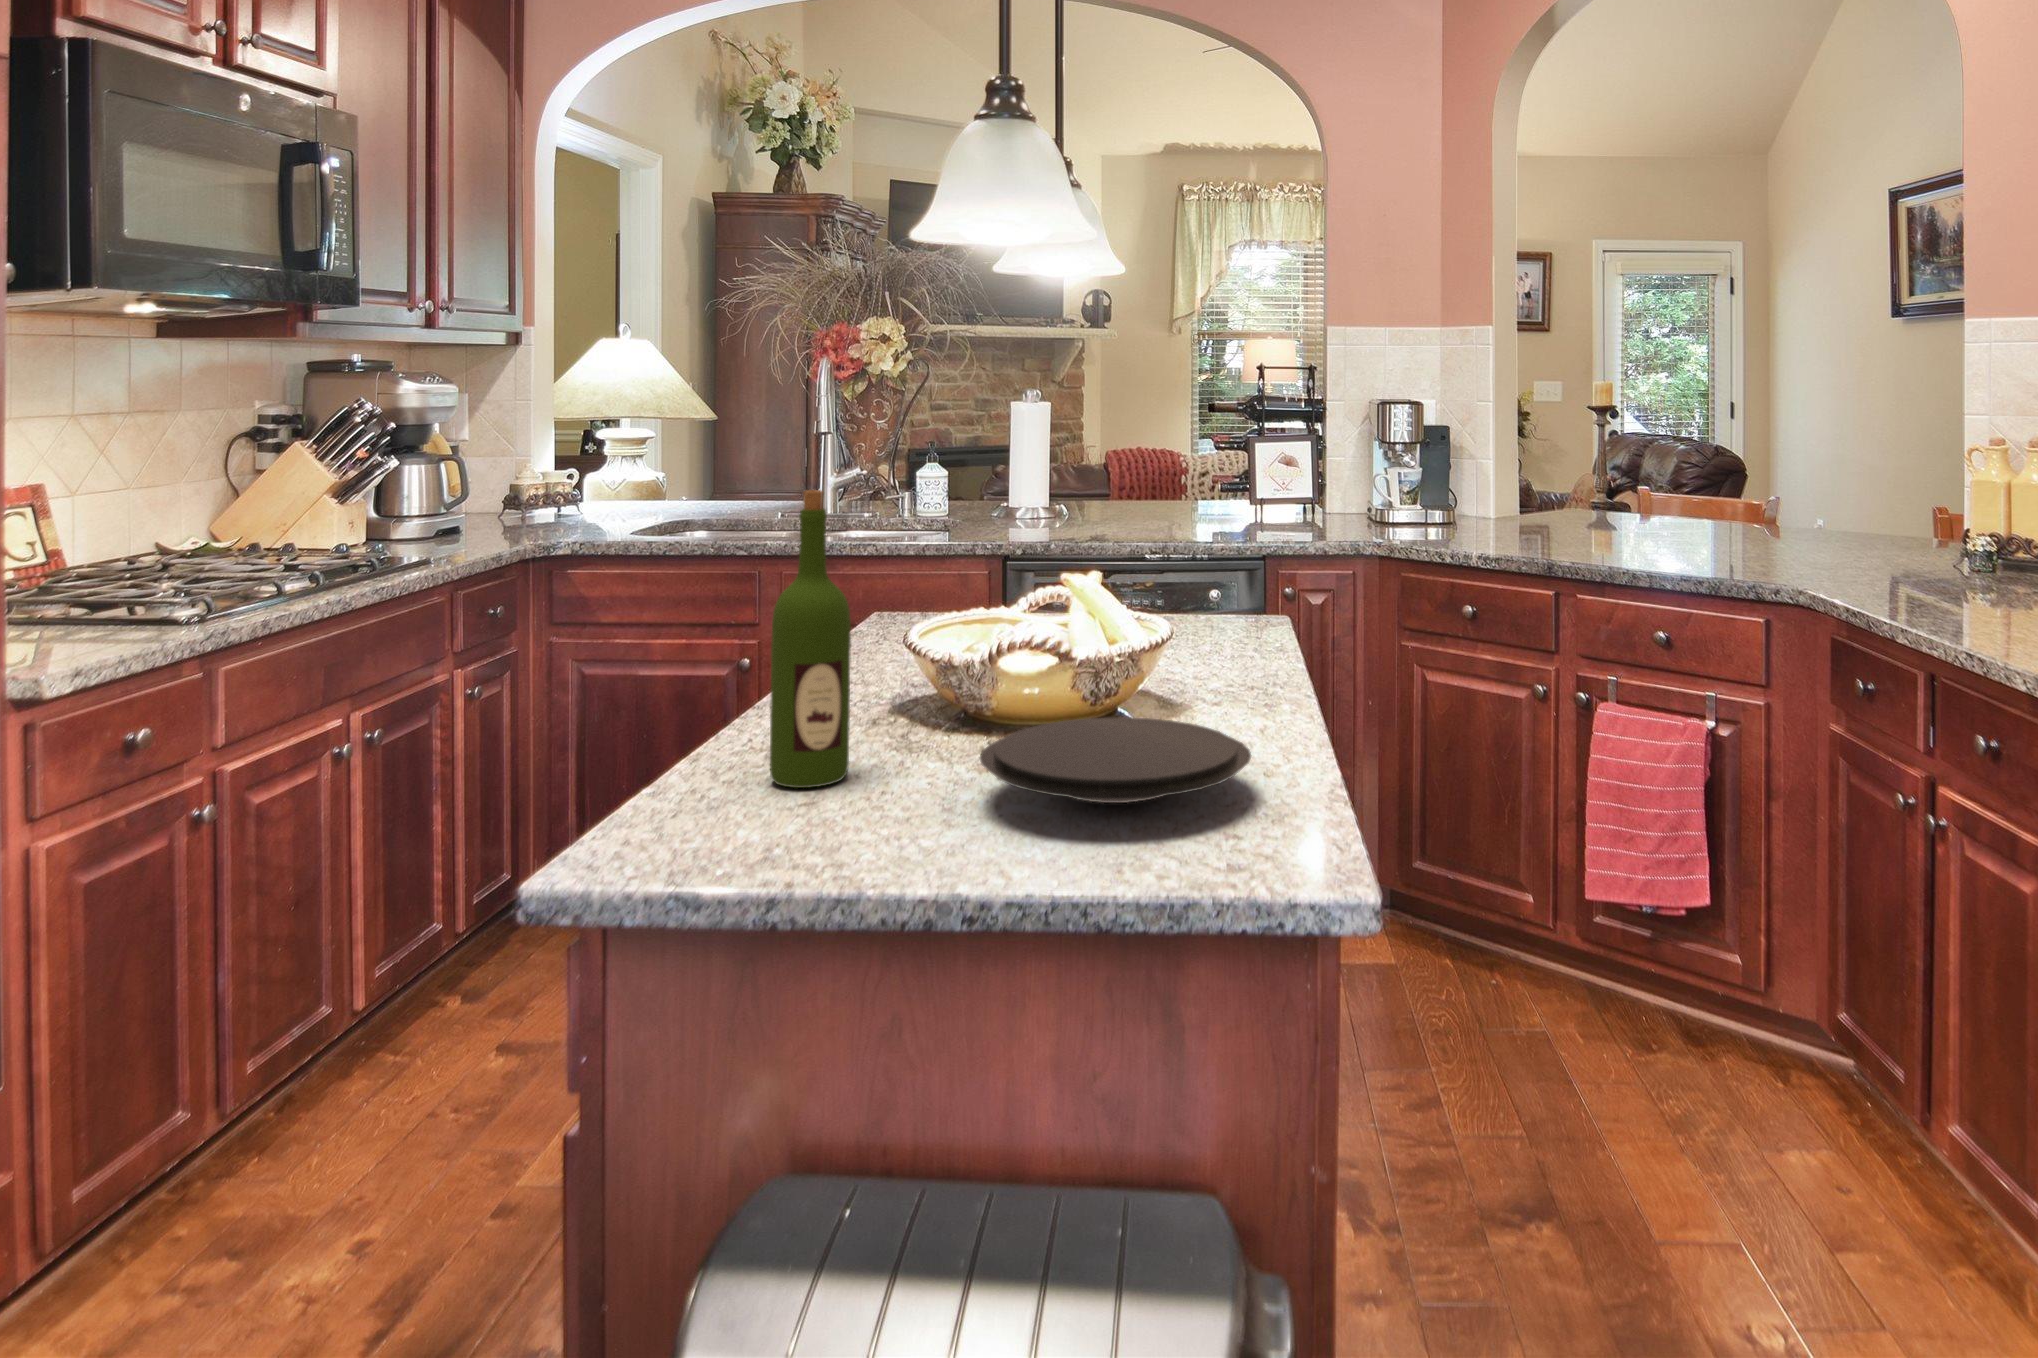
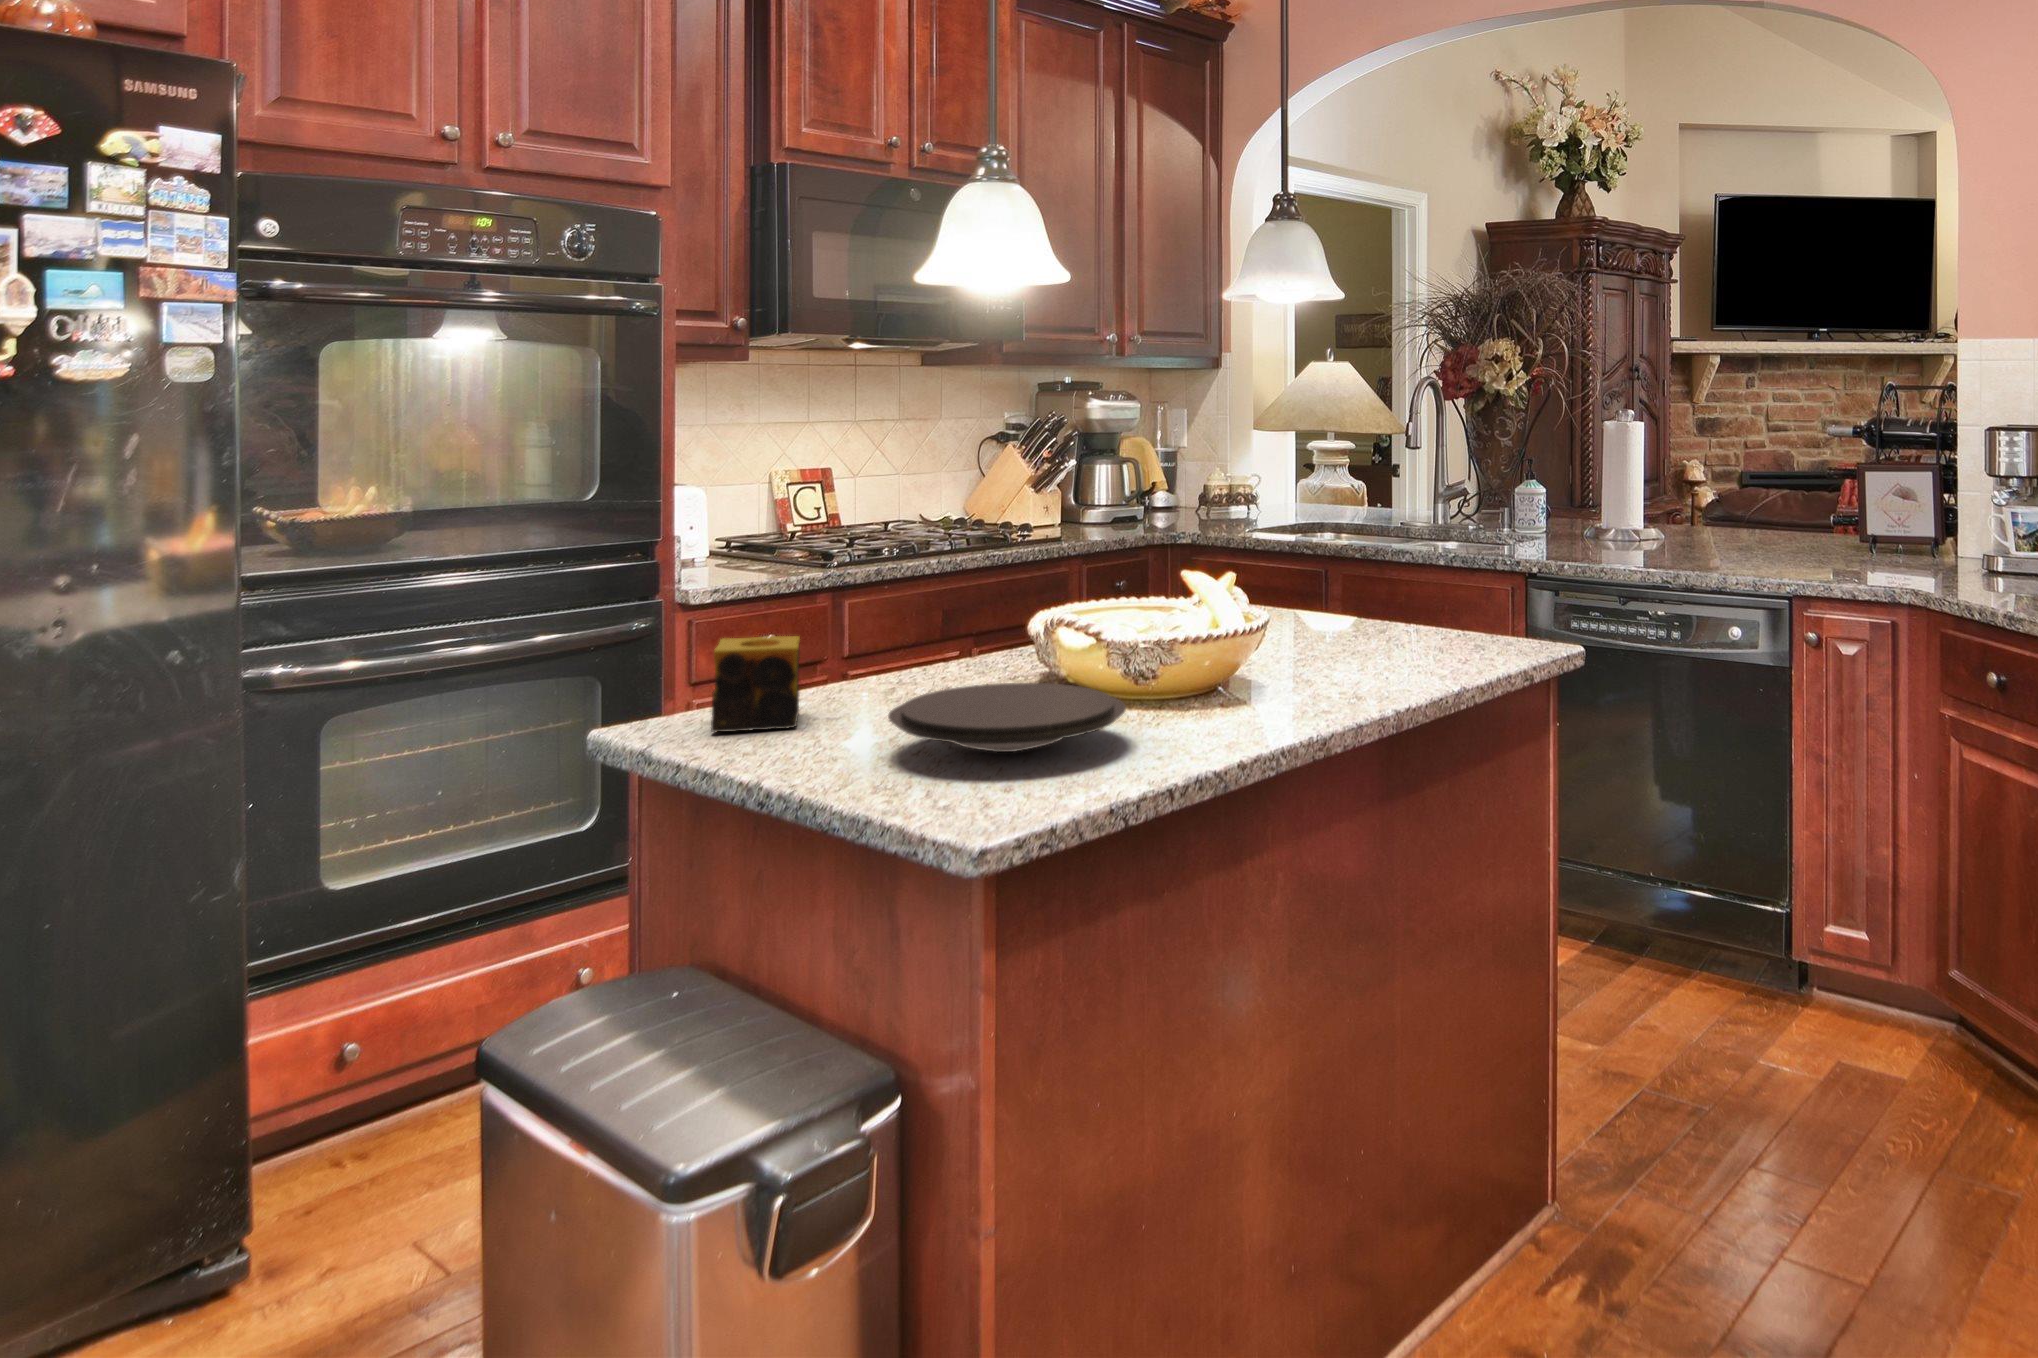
wine bottle: present [770,490,851,788] -> none [846,476,907,710]
candle: none [644,704,795,846] -> present [711,636,800,733]

